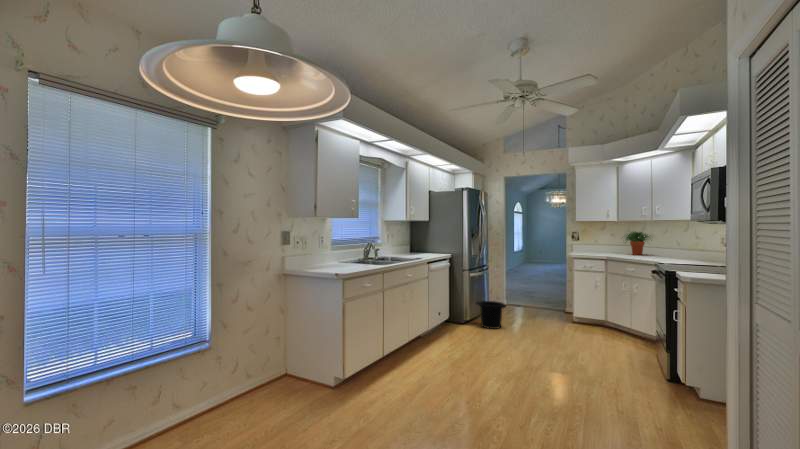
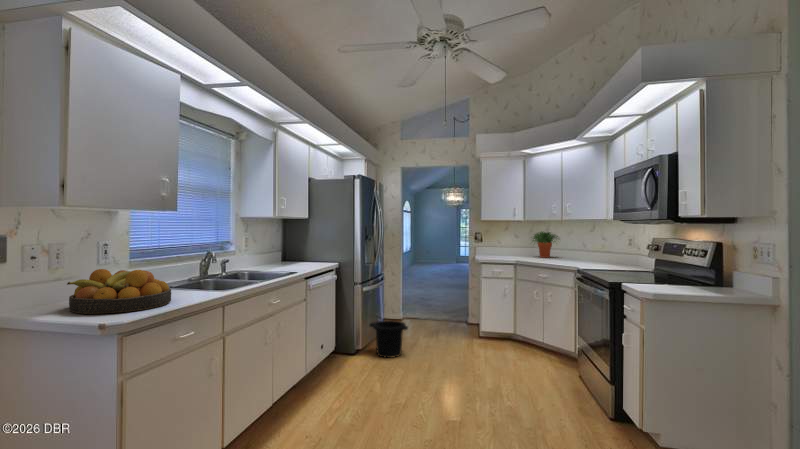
fruit bowl: none [314,249,358,270] -> present [67,269,171,314]

